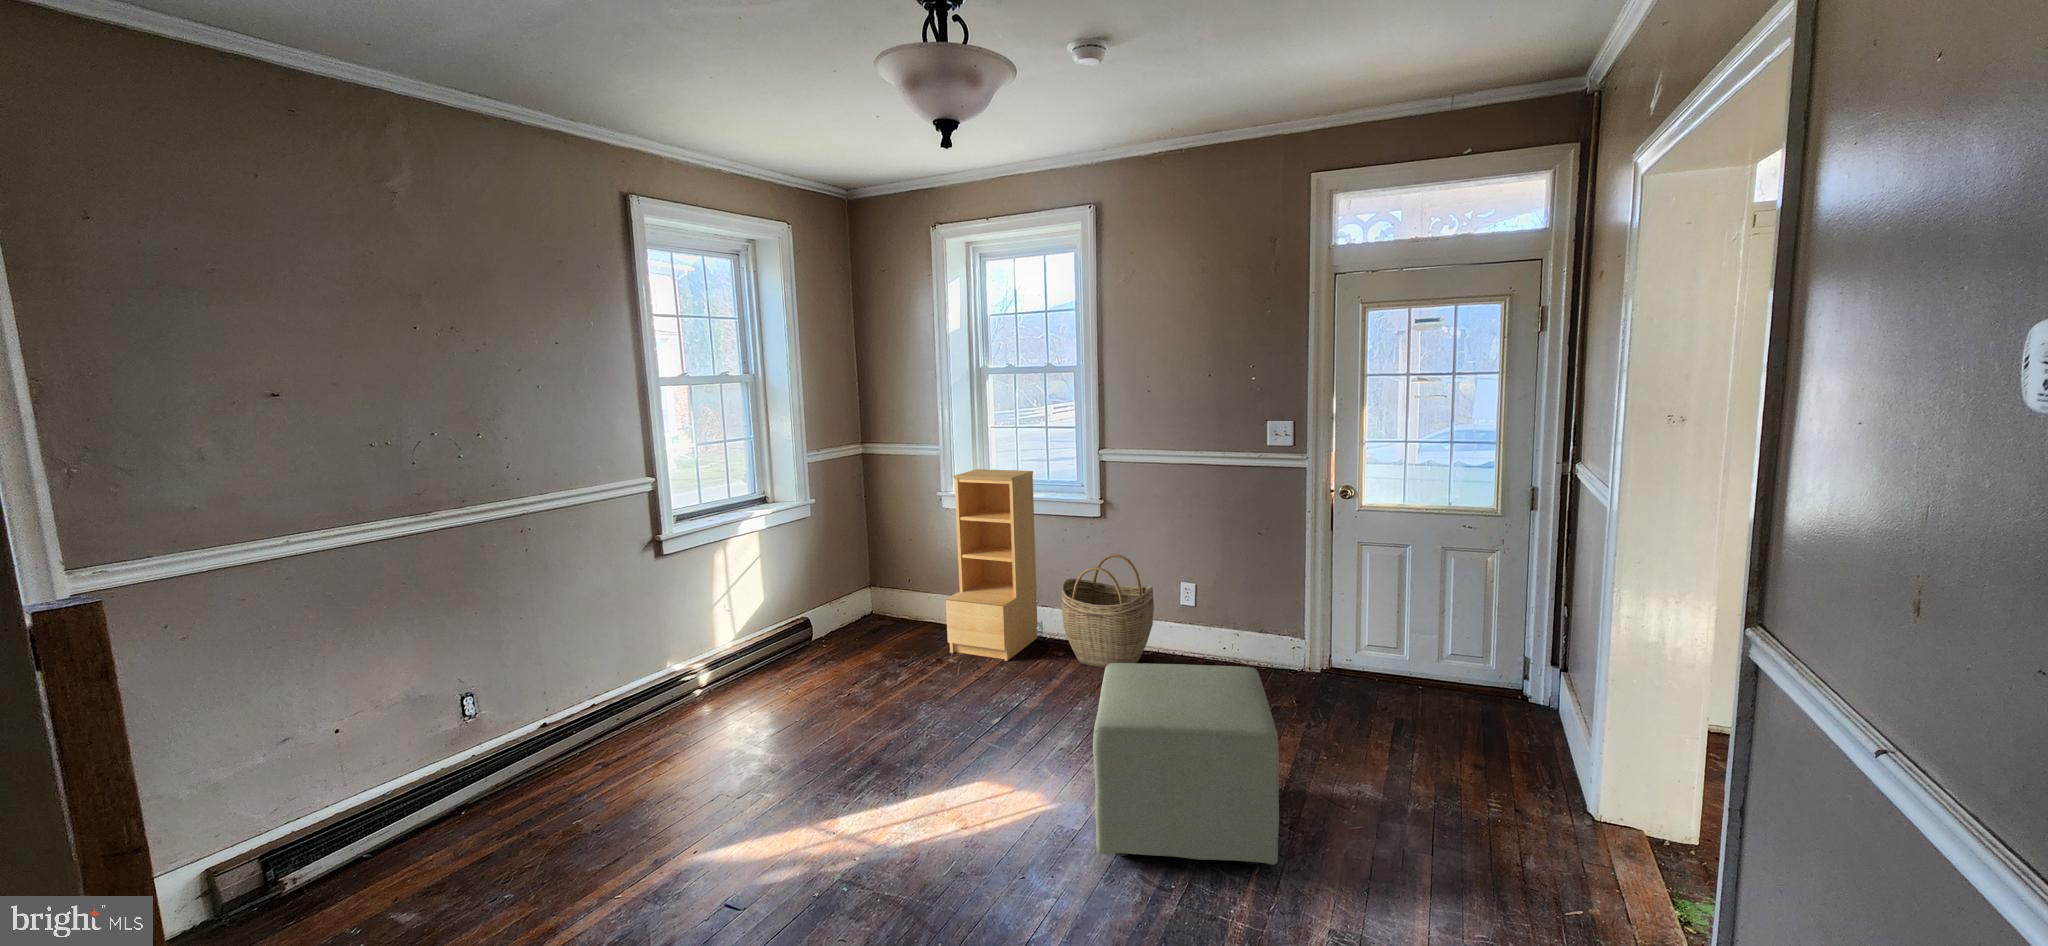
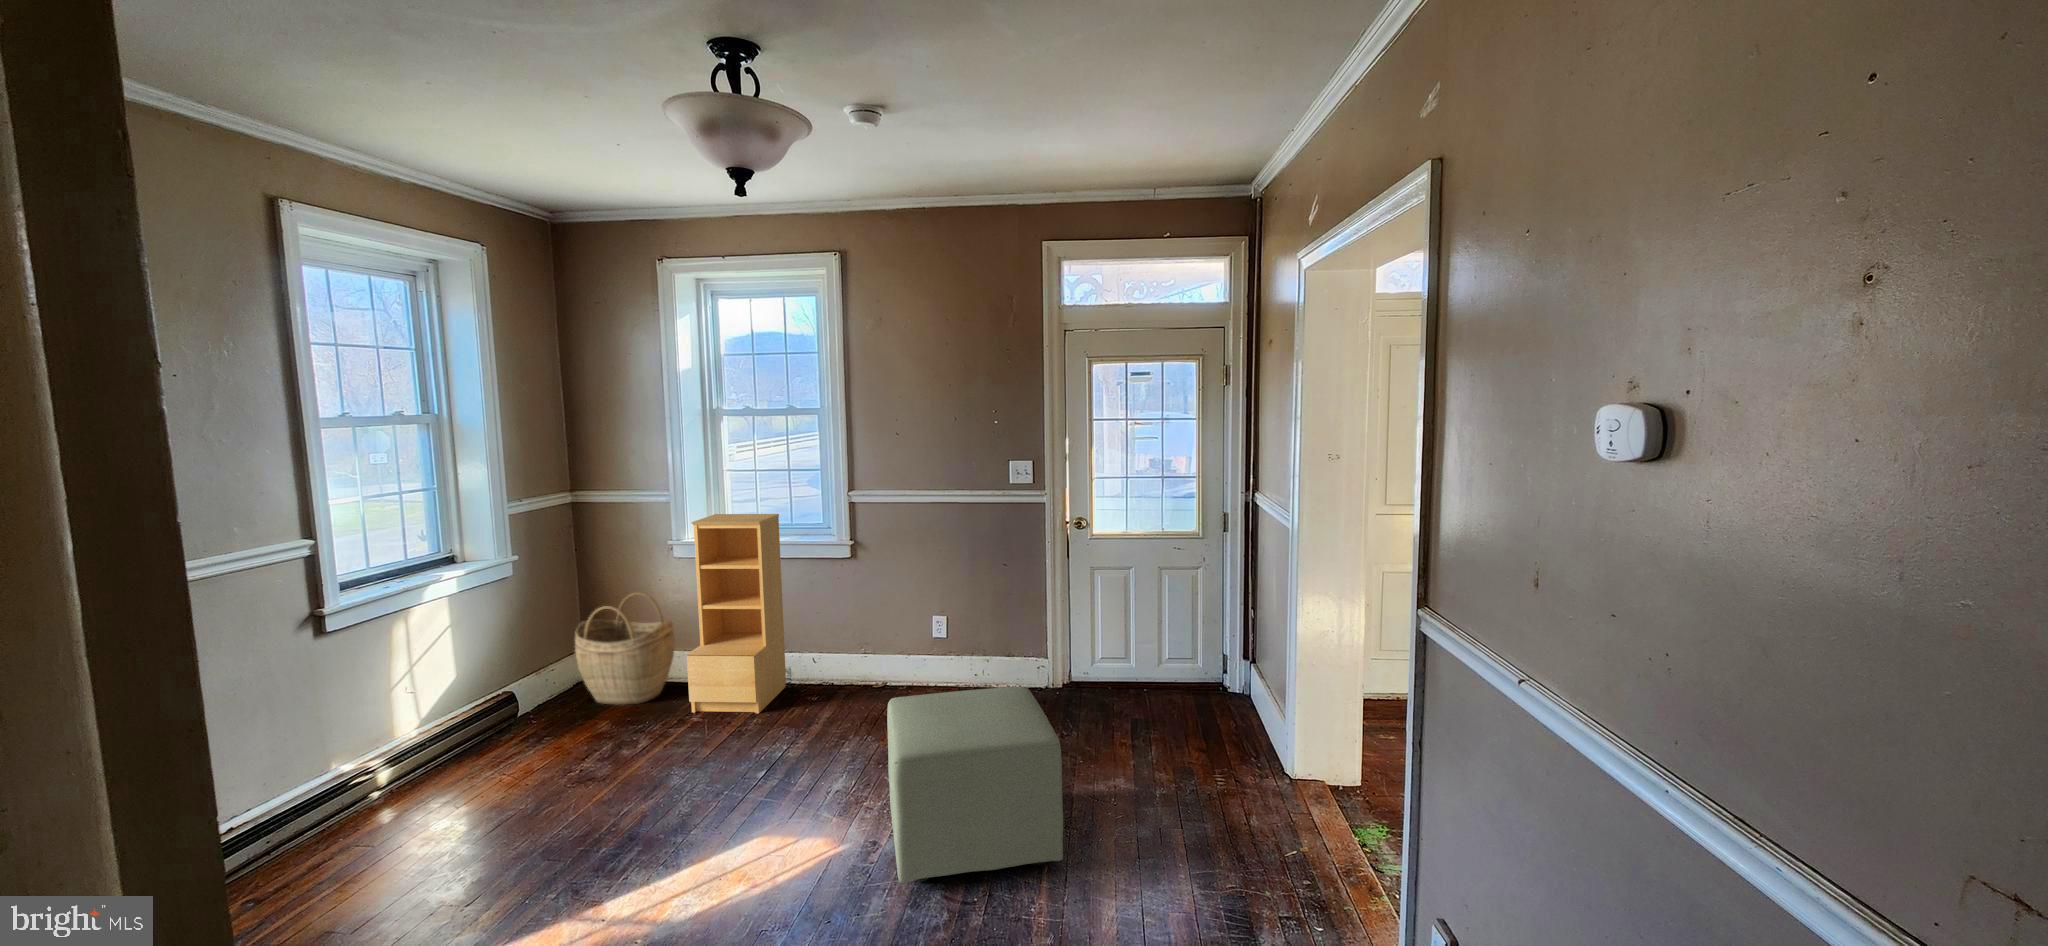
woven basket: present [1062,554,1154,668] -> present [575,592,675,705]

